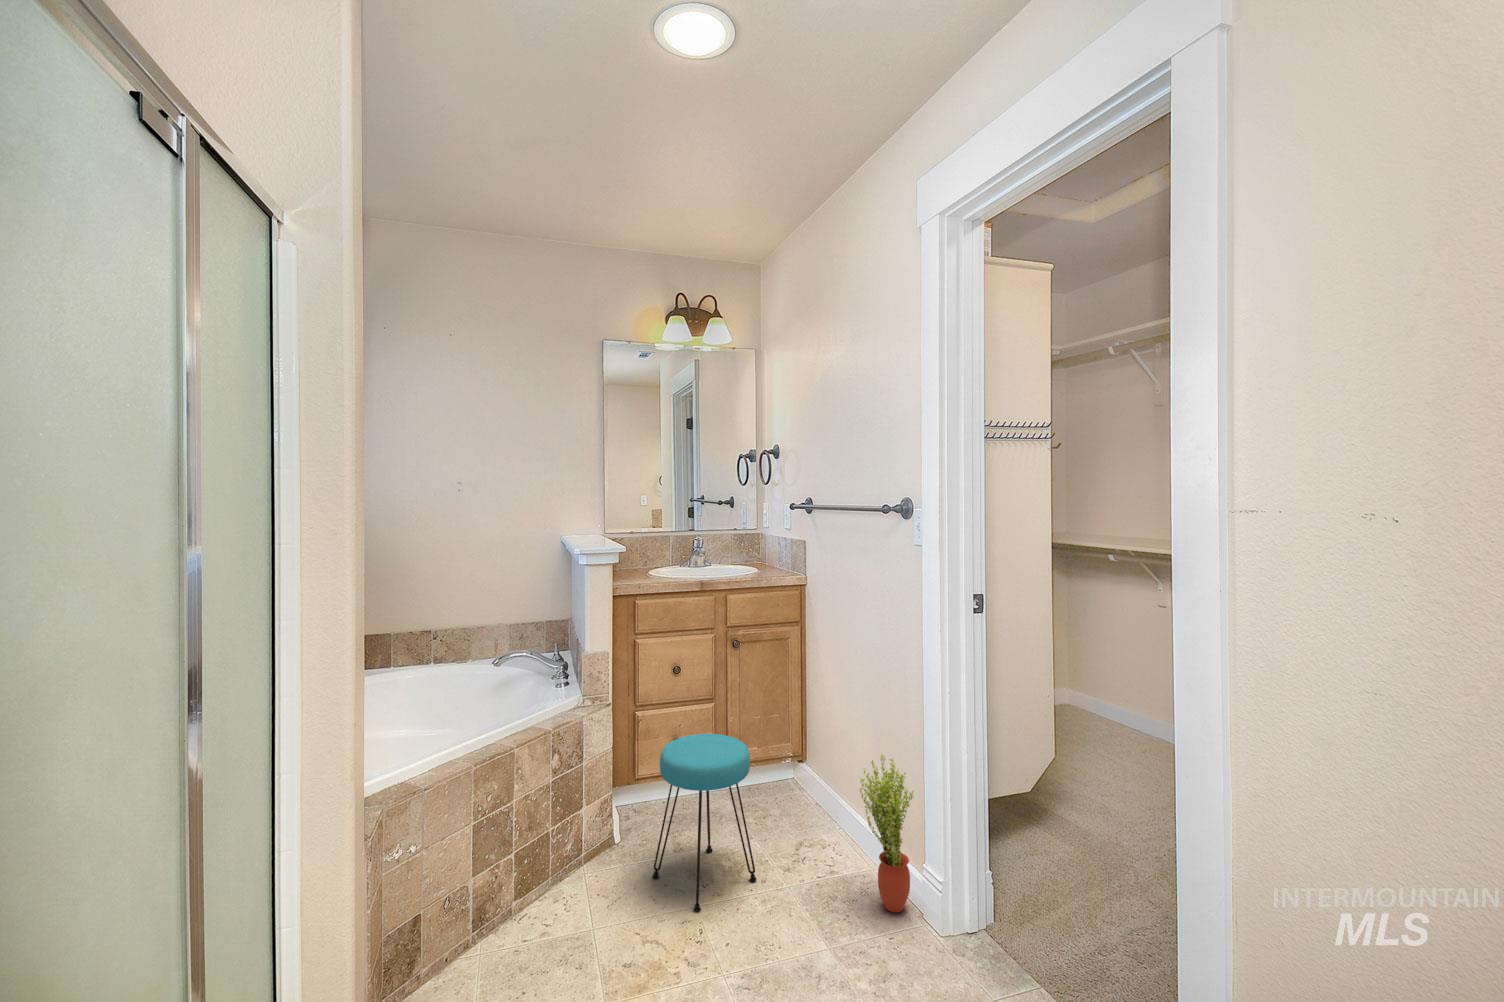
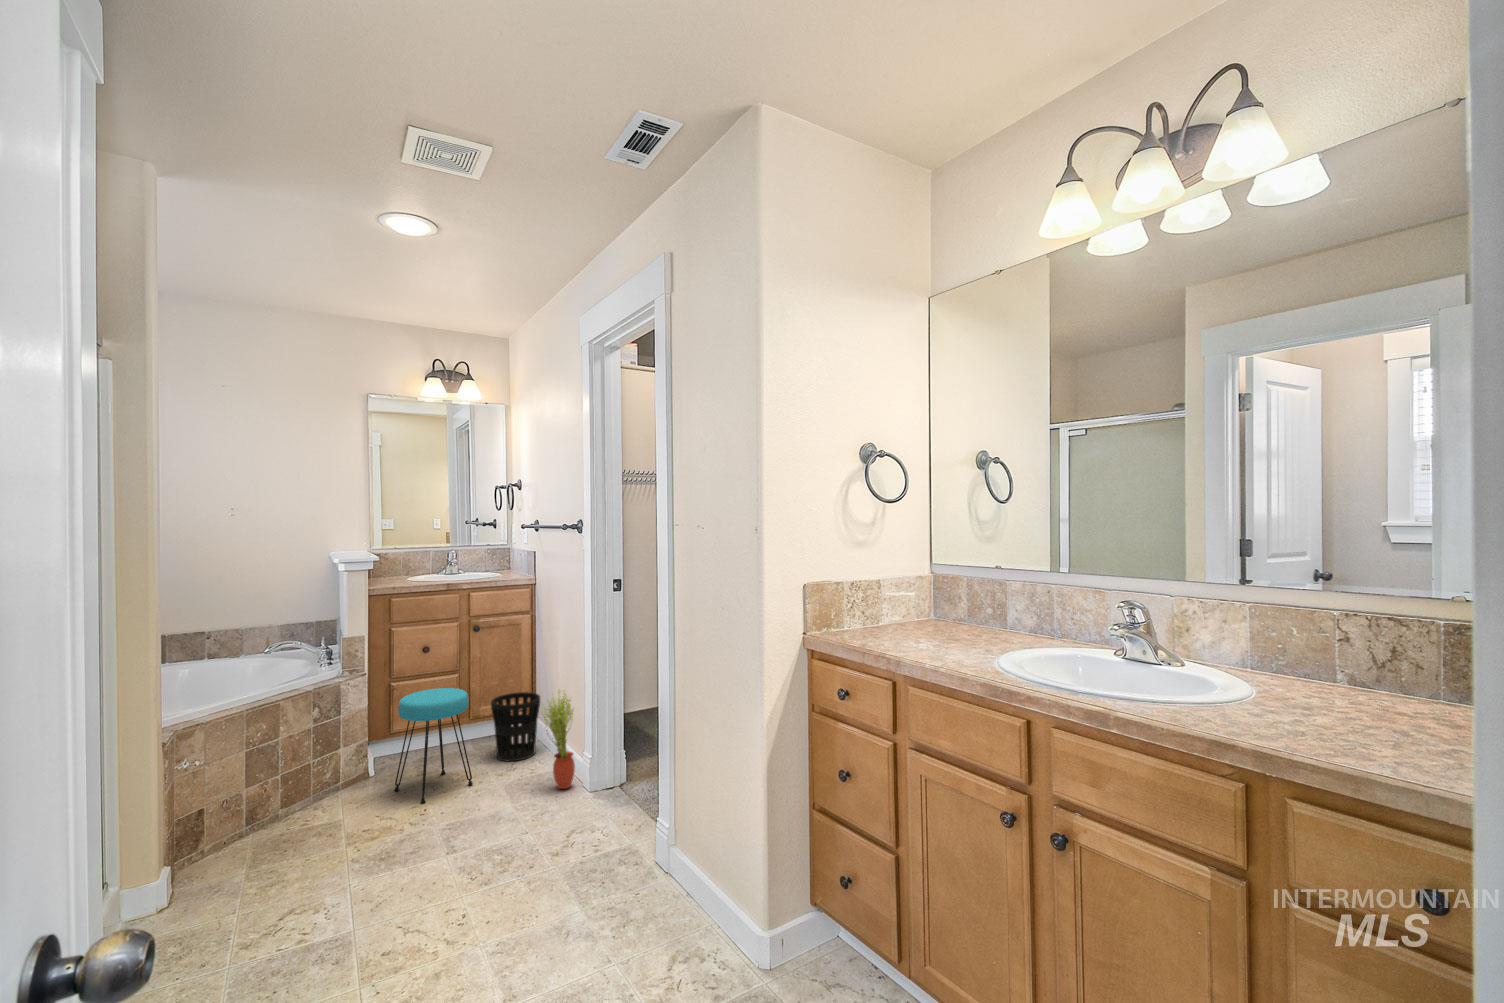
wastebasket: none [764,736,828,838] -> present [491,692,540,761]

